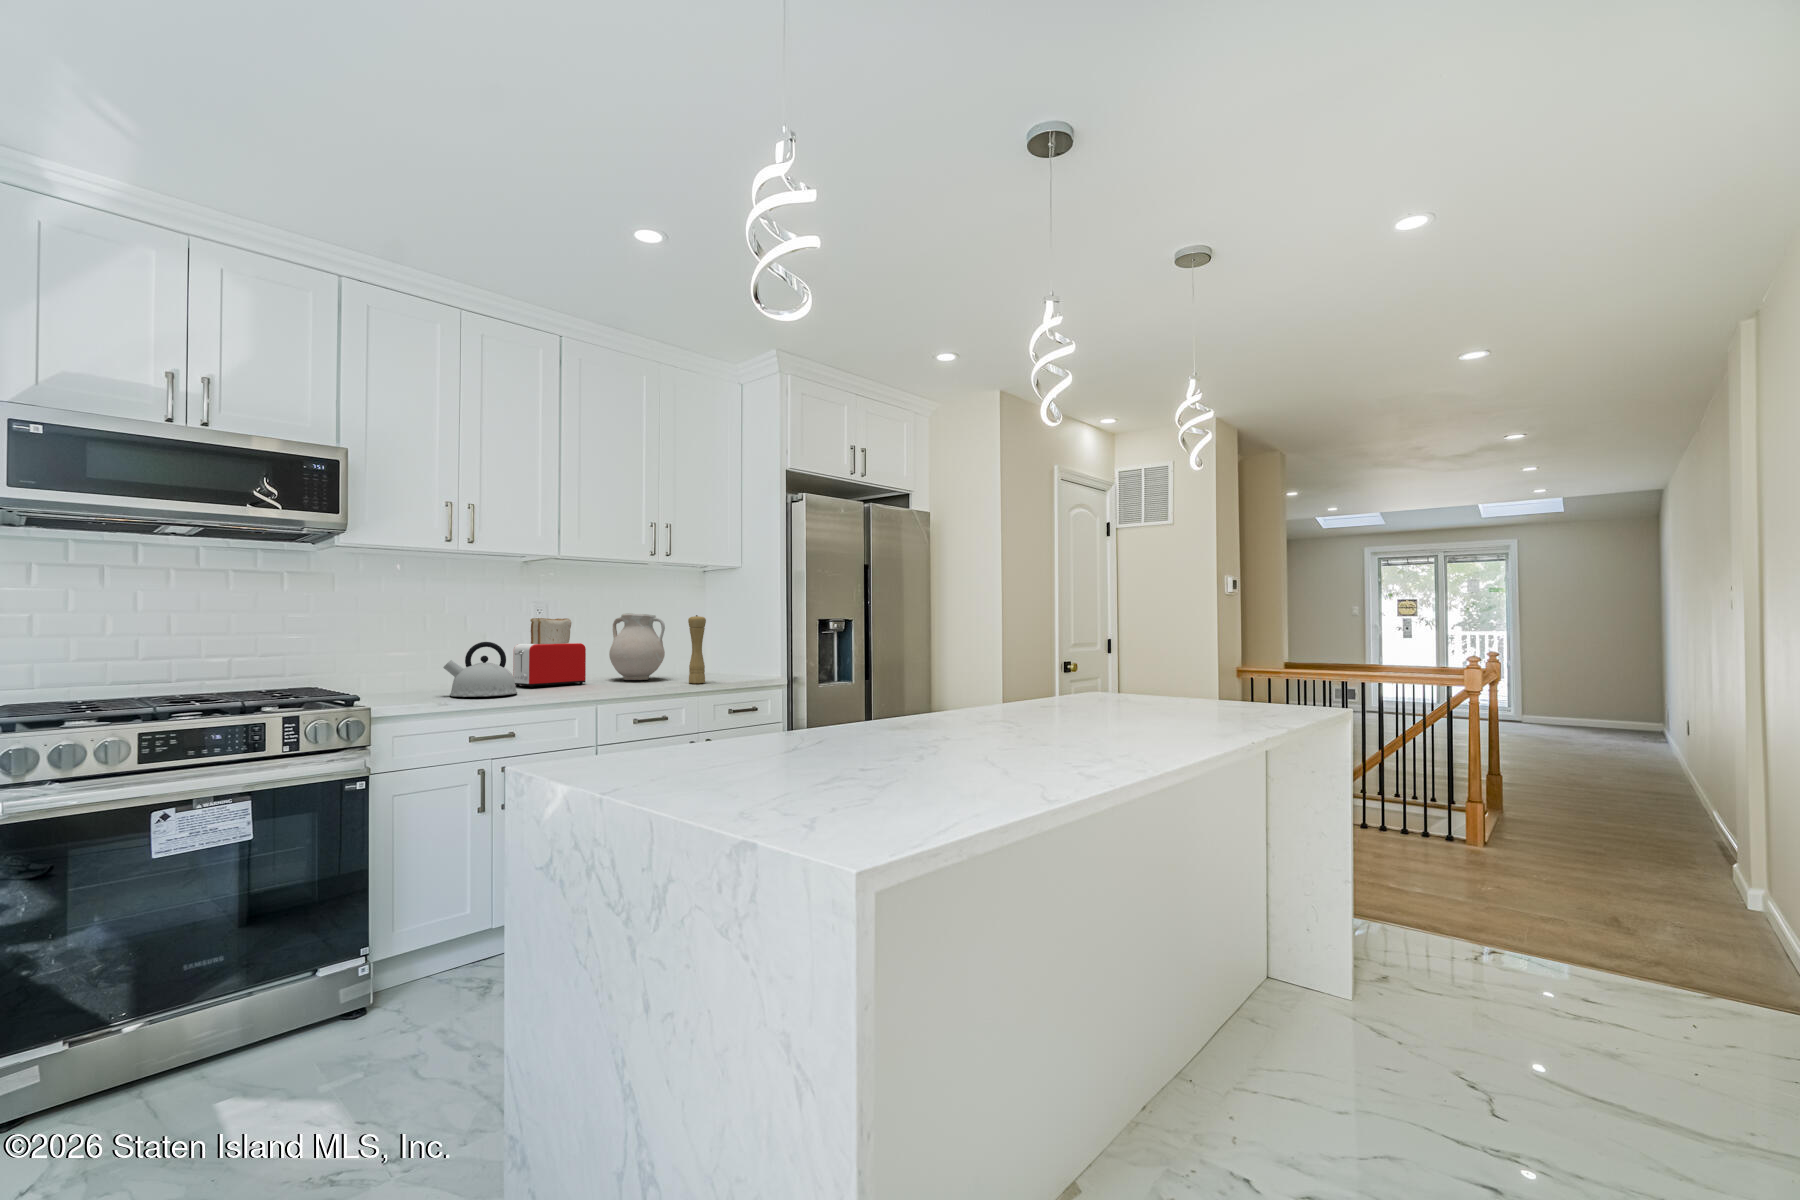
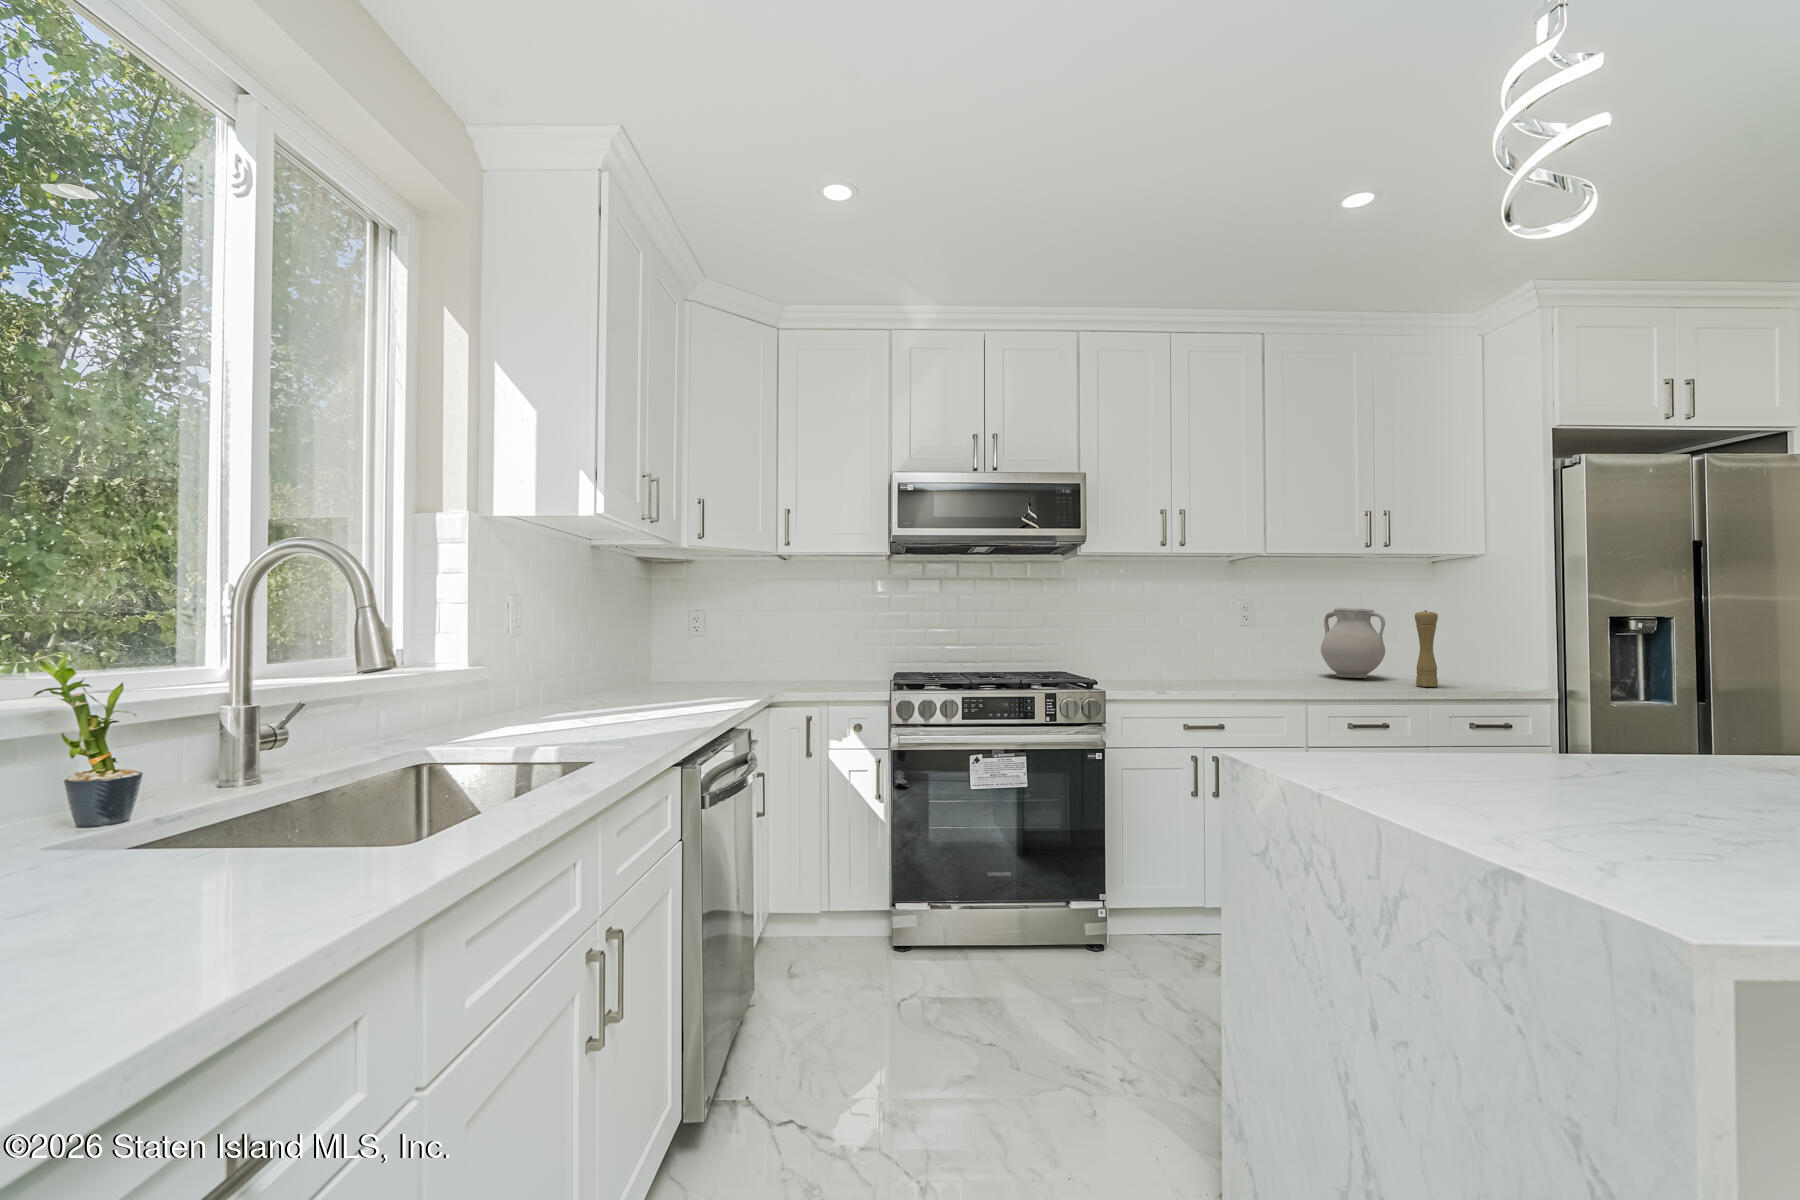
toaster: present [513,618,586,687] -> none [1224,613,1295,680]
kettle: present [443,642,517,697] -> none [1162,636,1227,687]

